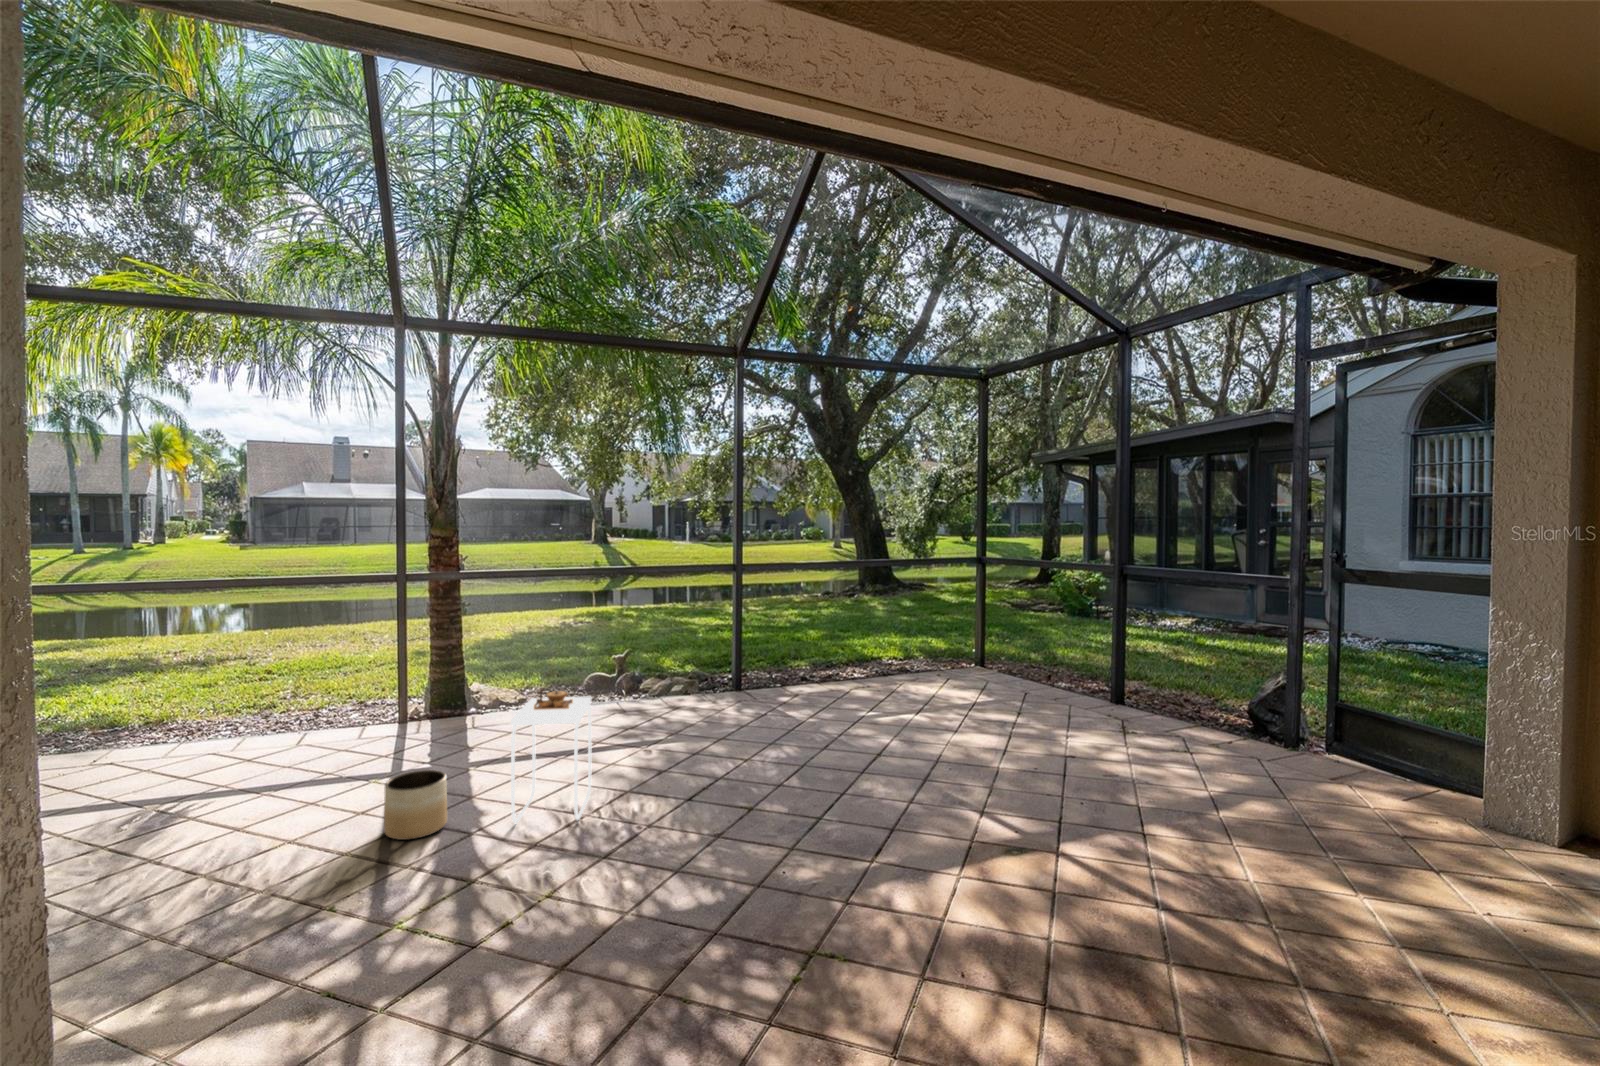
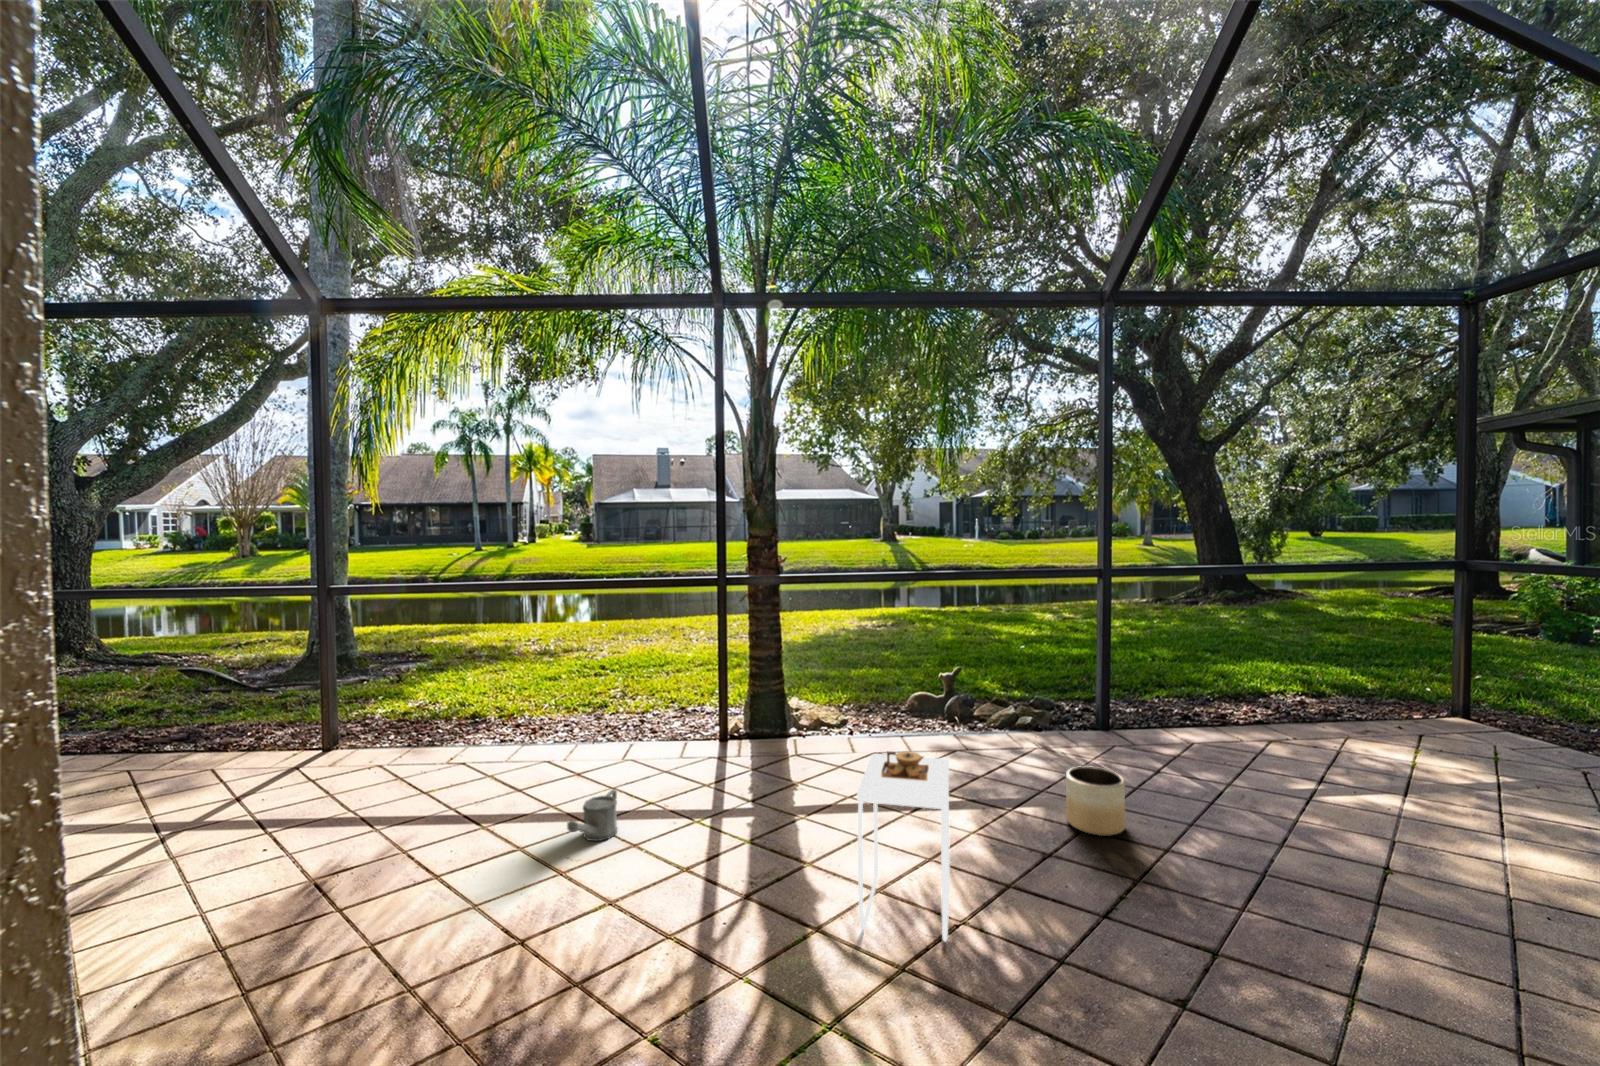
watering can: none [237,761,290,805] -> present [567,790,618,841]
planter: present [384,770,447,840] -> present [1066,766,1125,836]

